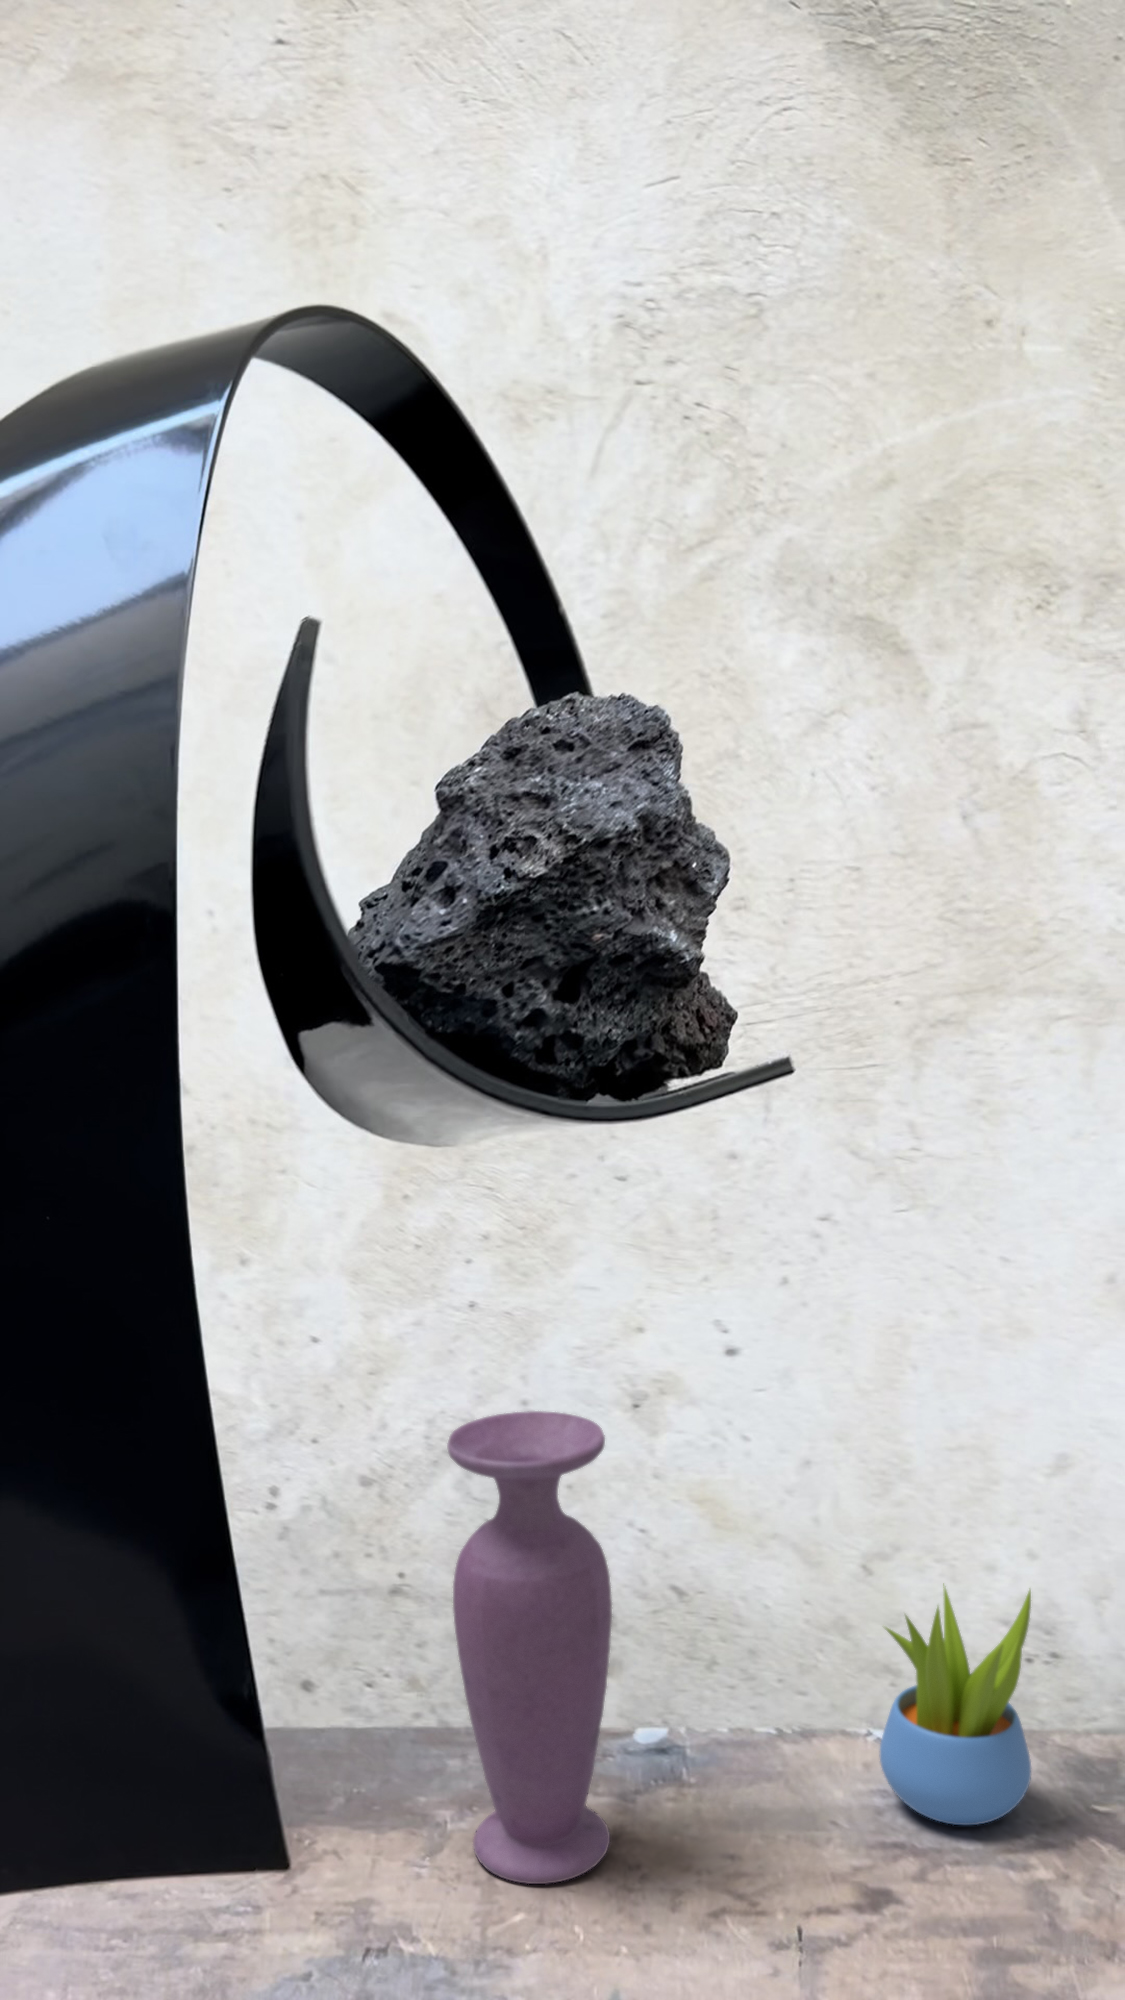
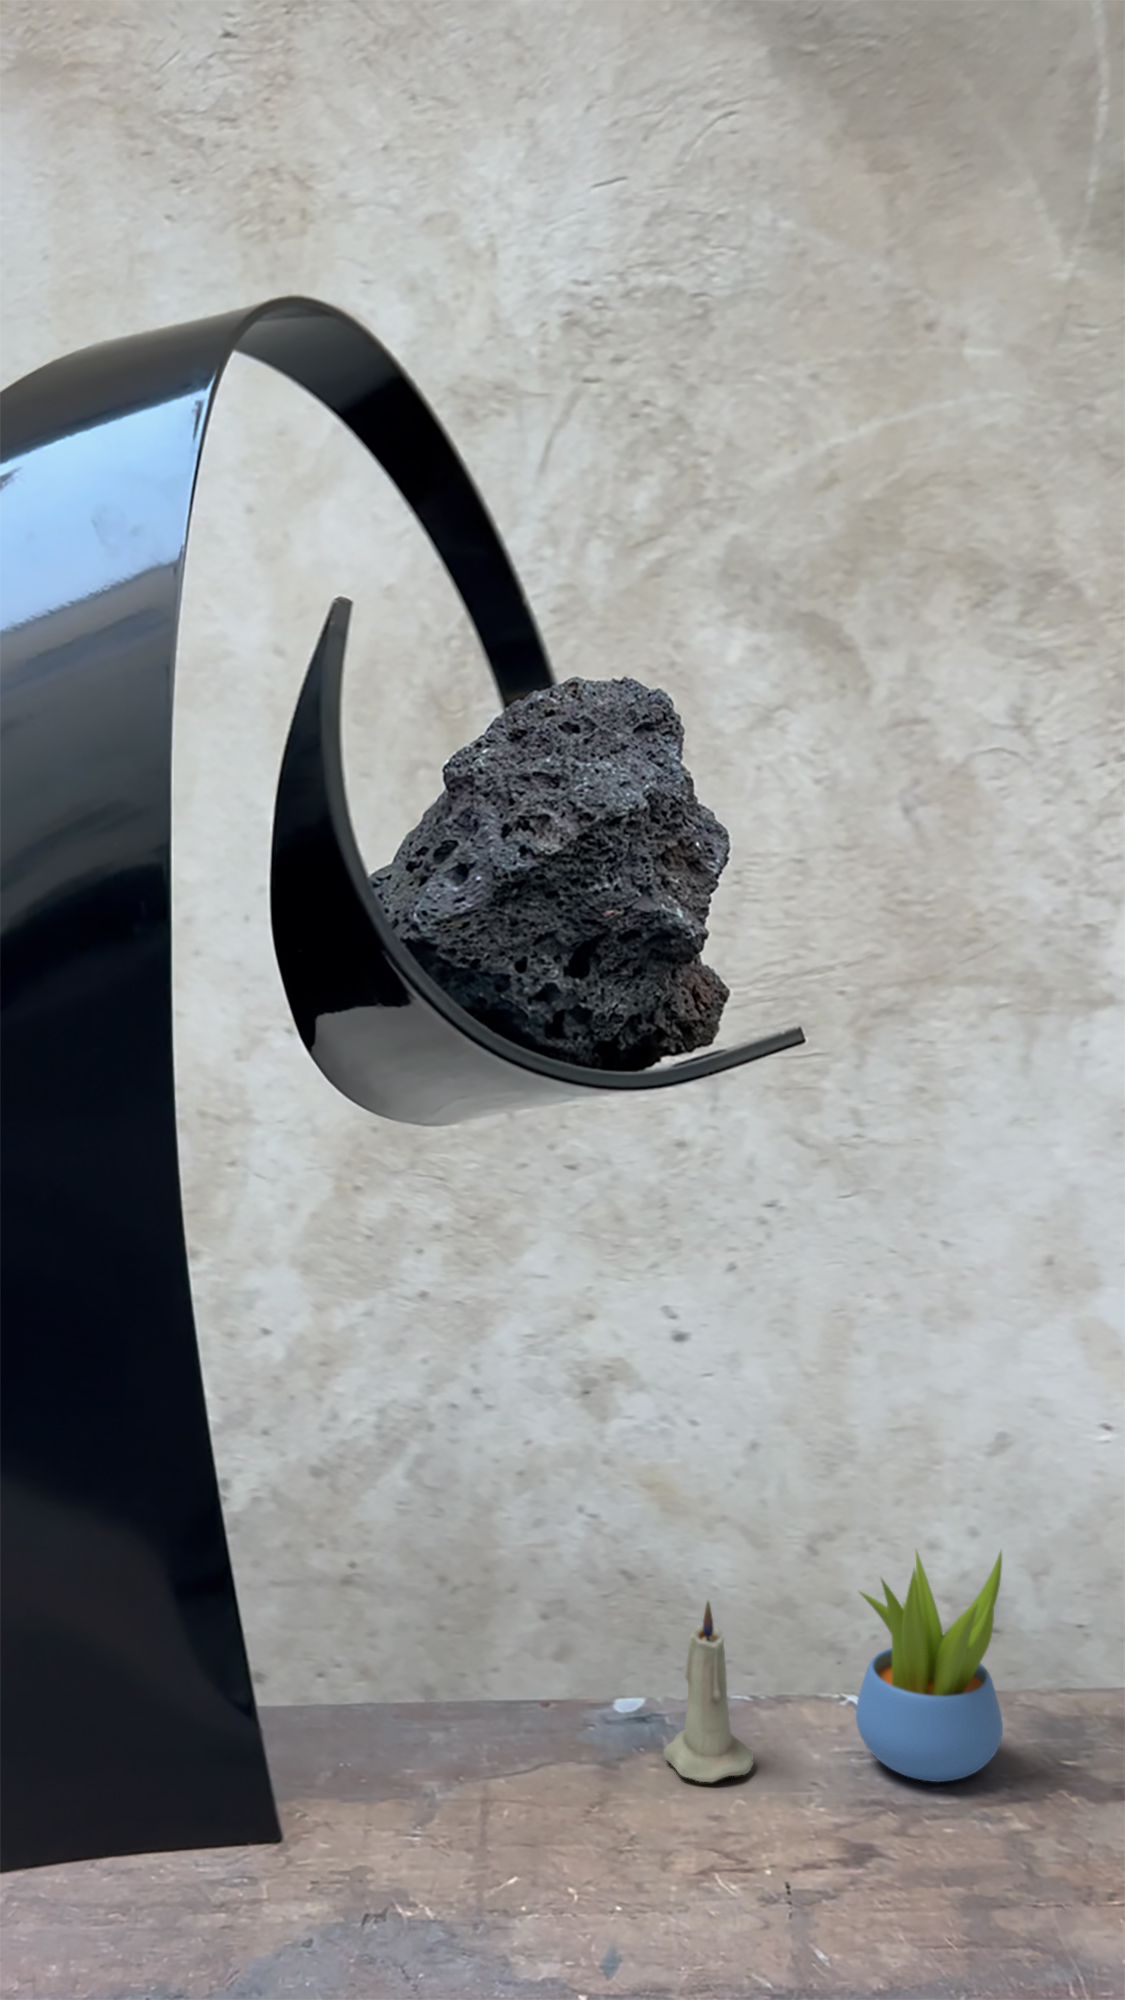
vase: present [447,1411,612,1884] -> none [437,1387,598,1849]
candle: none [682,1631,774,1819] -> present [663,1601,754,1782]

